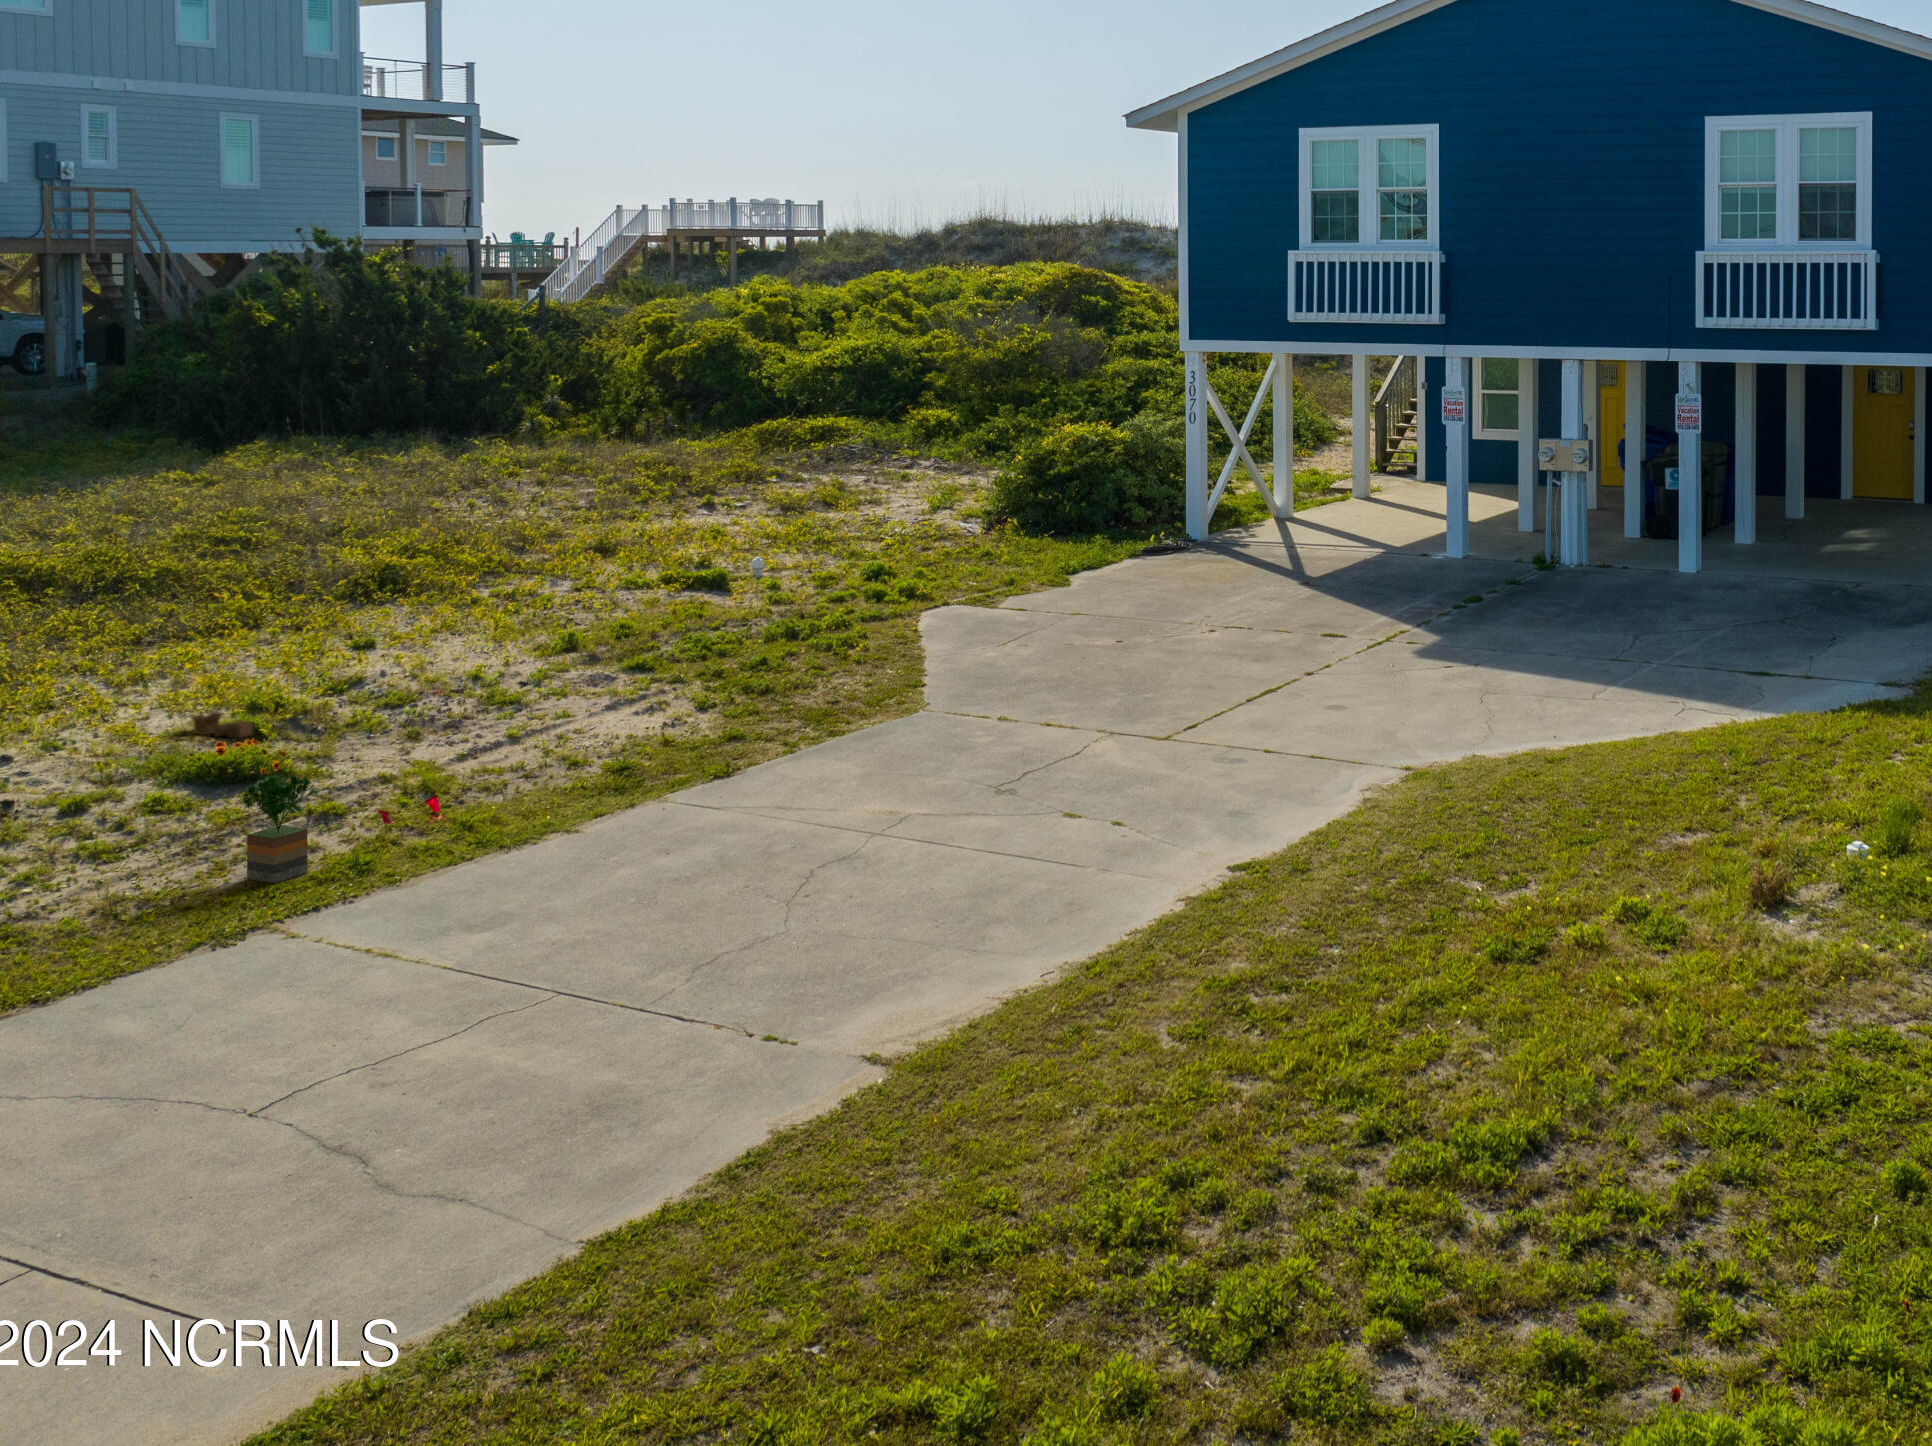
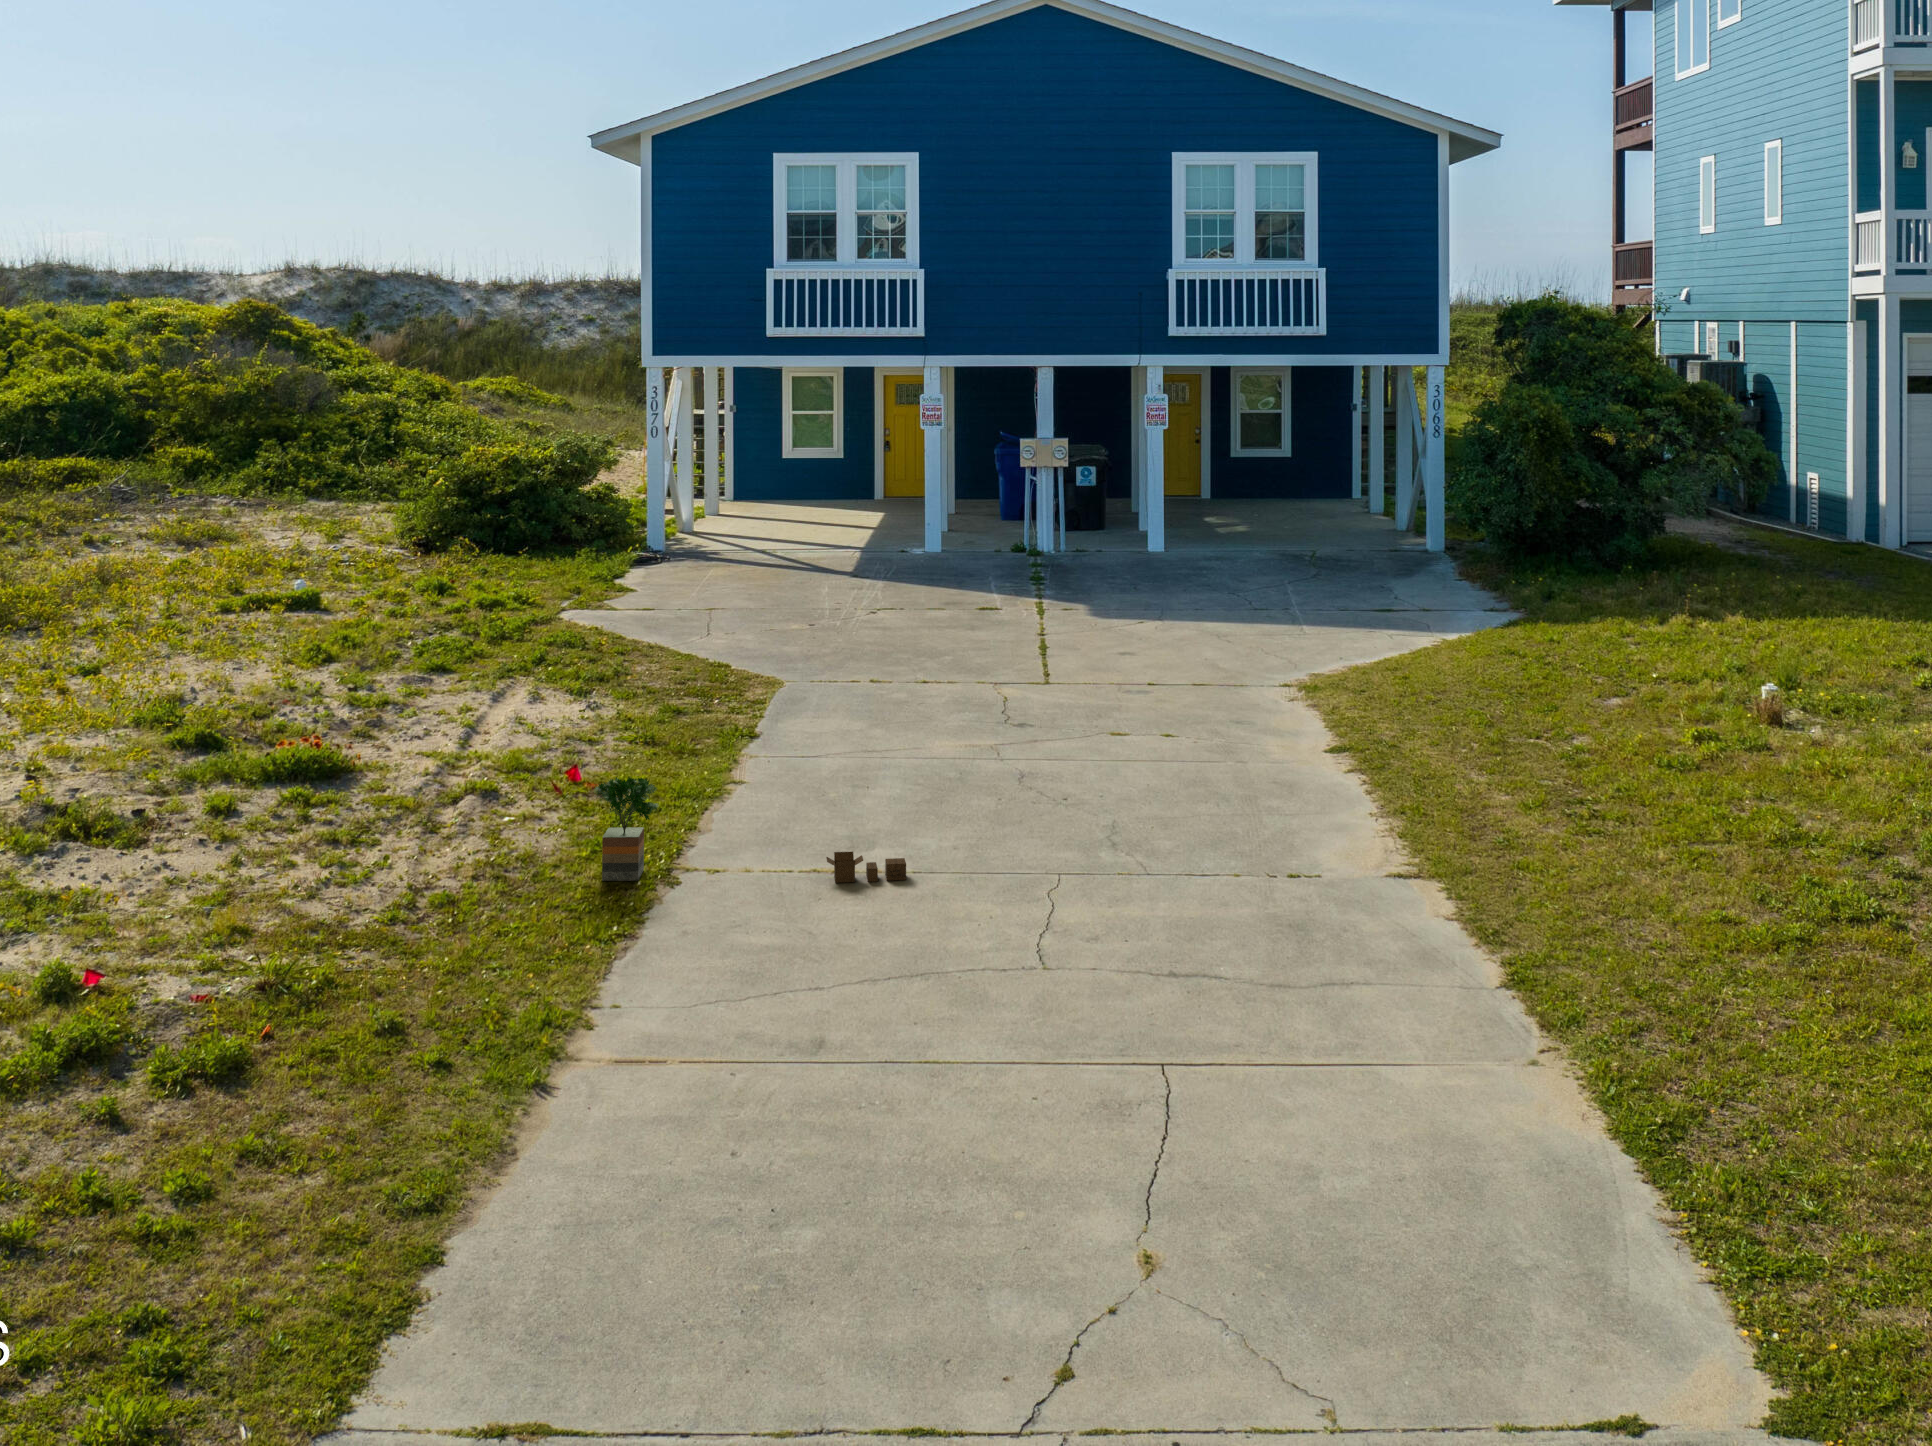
cardboard box: present [191,712,253,738] -> present [826,852,906,883]

